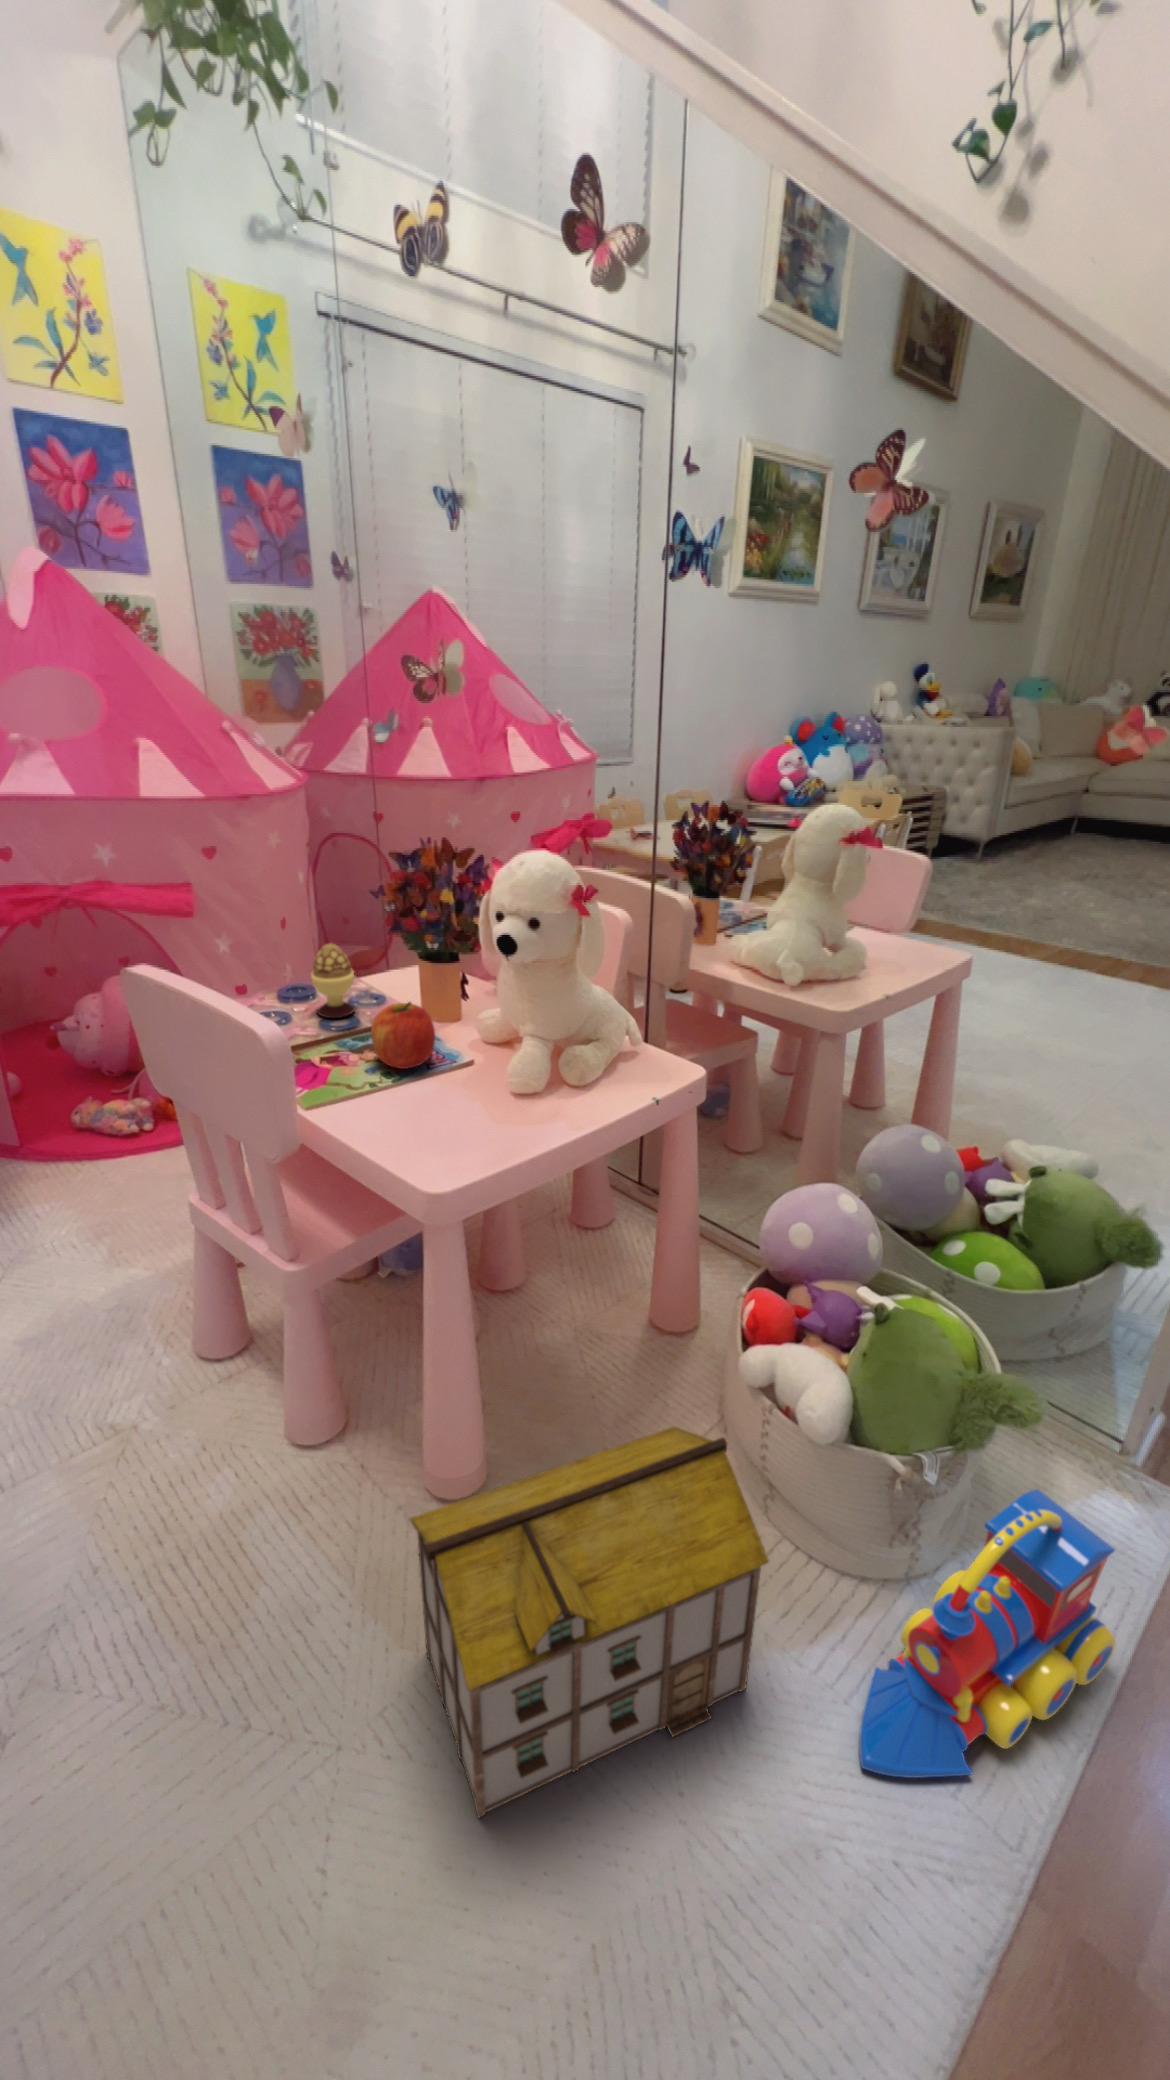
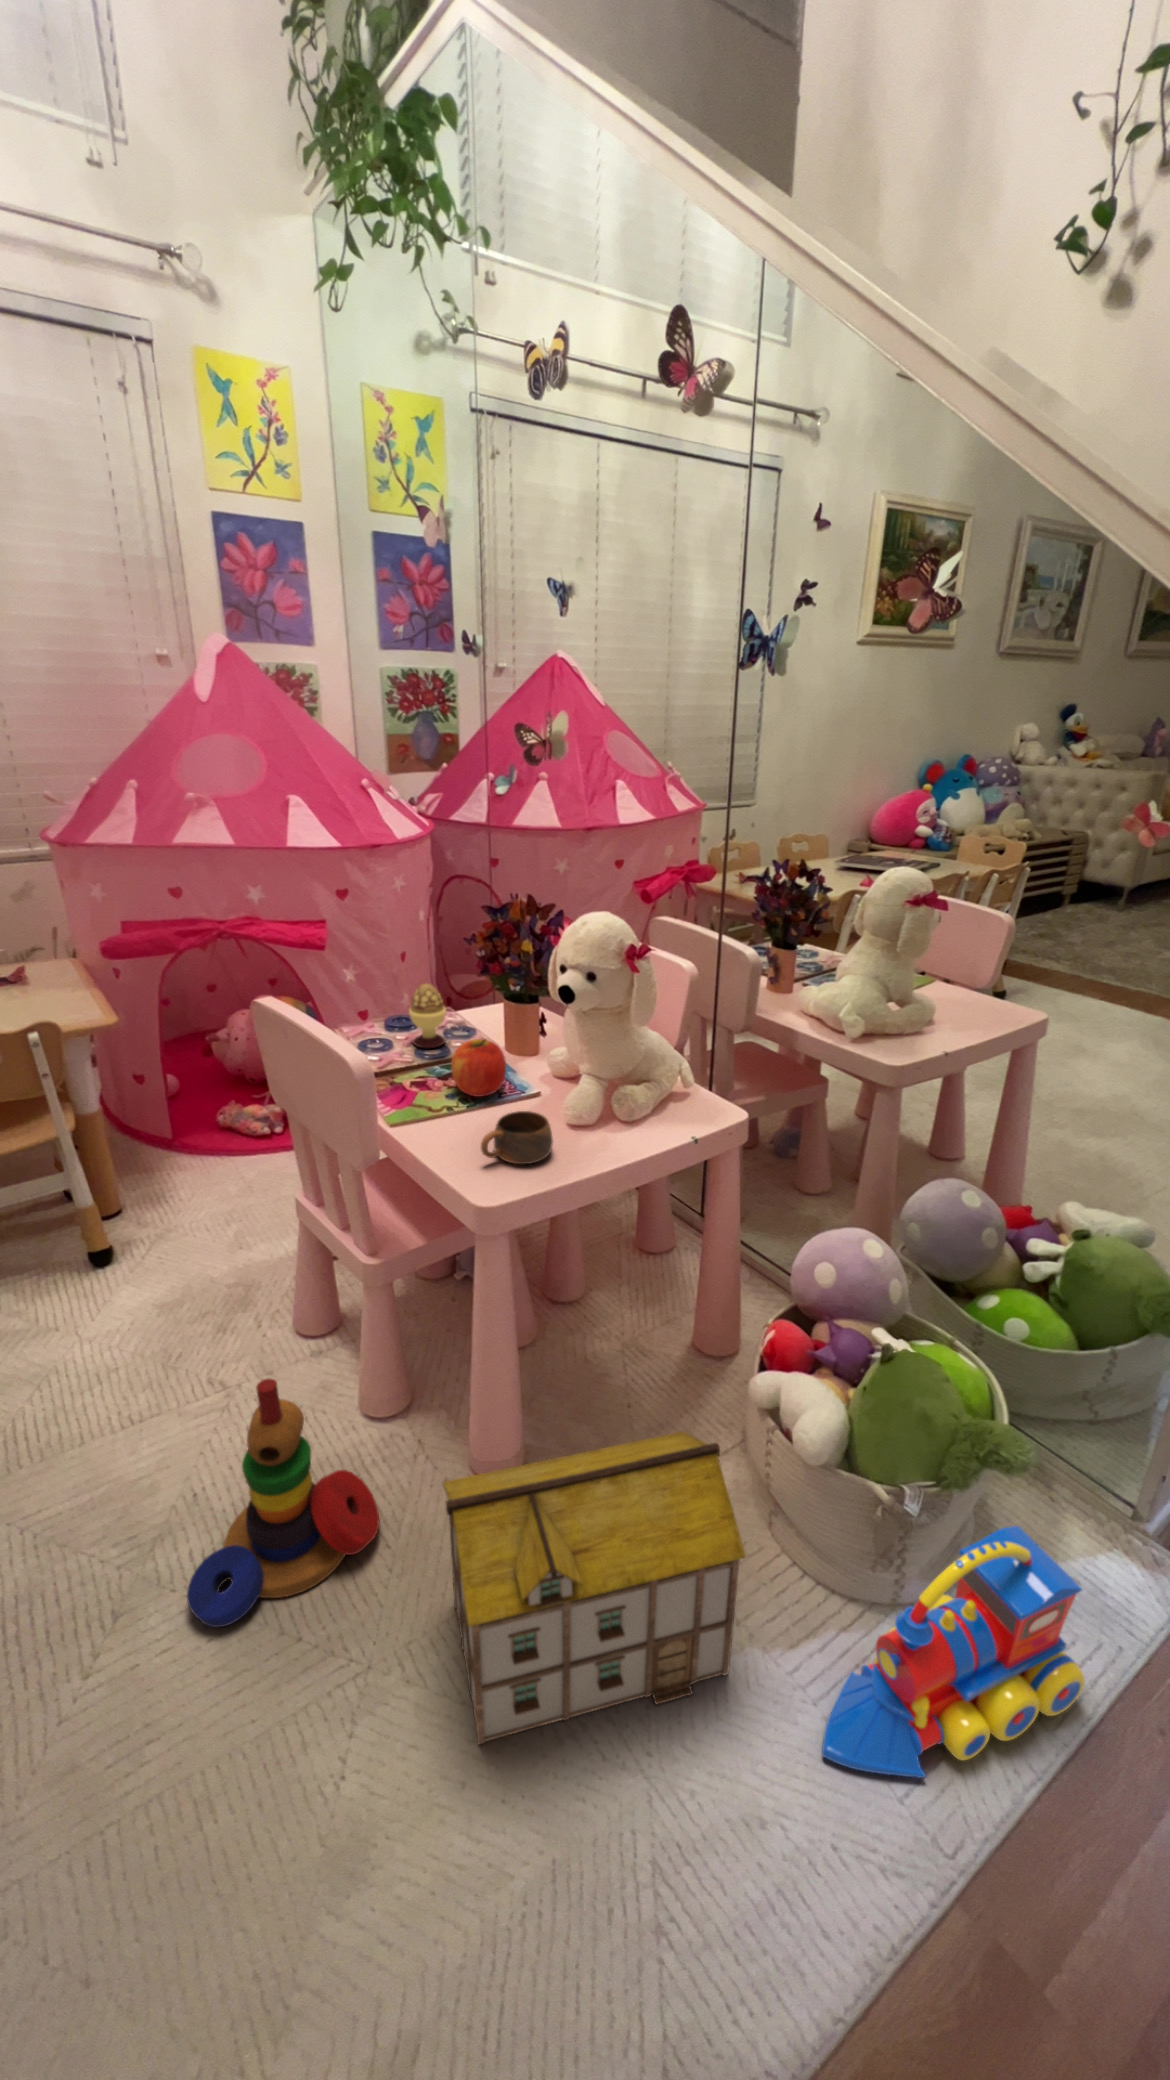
cup: none [423,1081,503,1142] -> present [481,1111,553,1164]
stacking toy: none [100,1419,327,1724] -> present [187,1379,379,1627]

